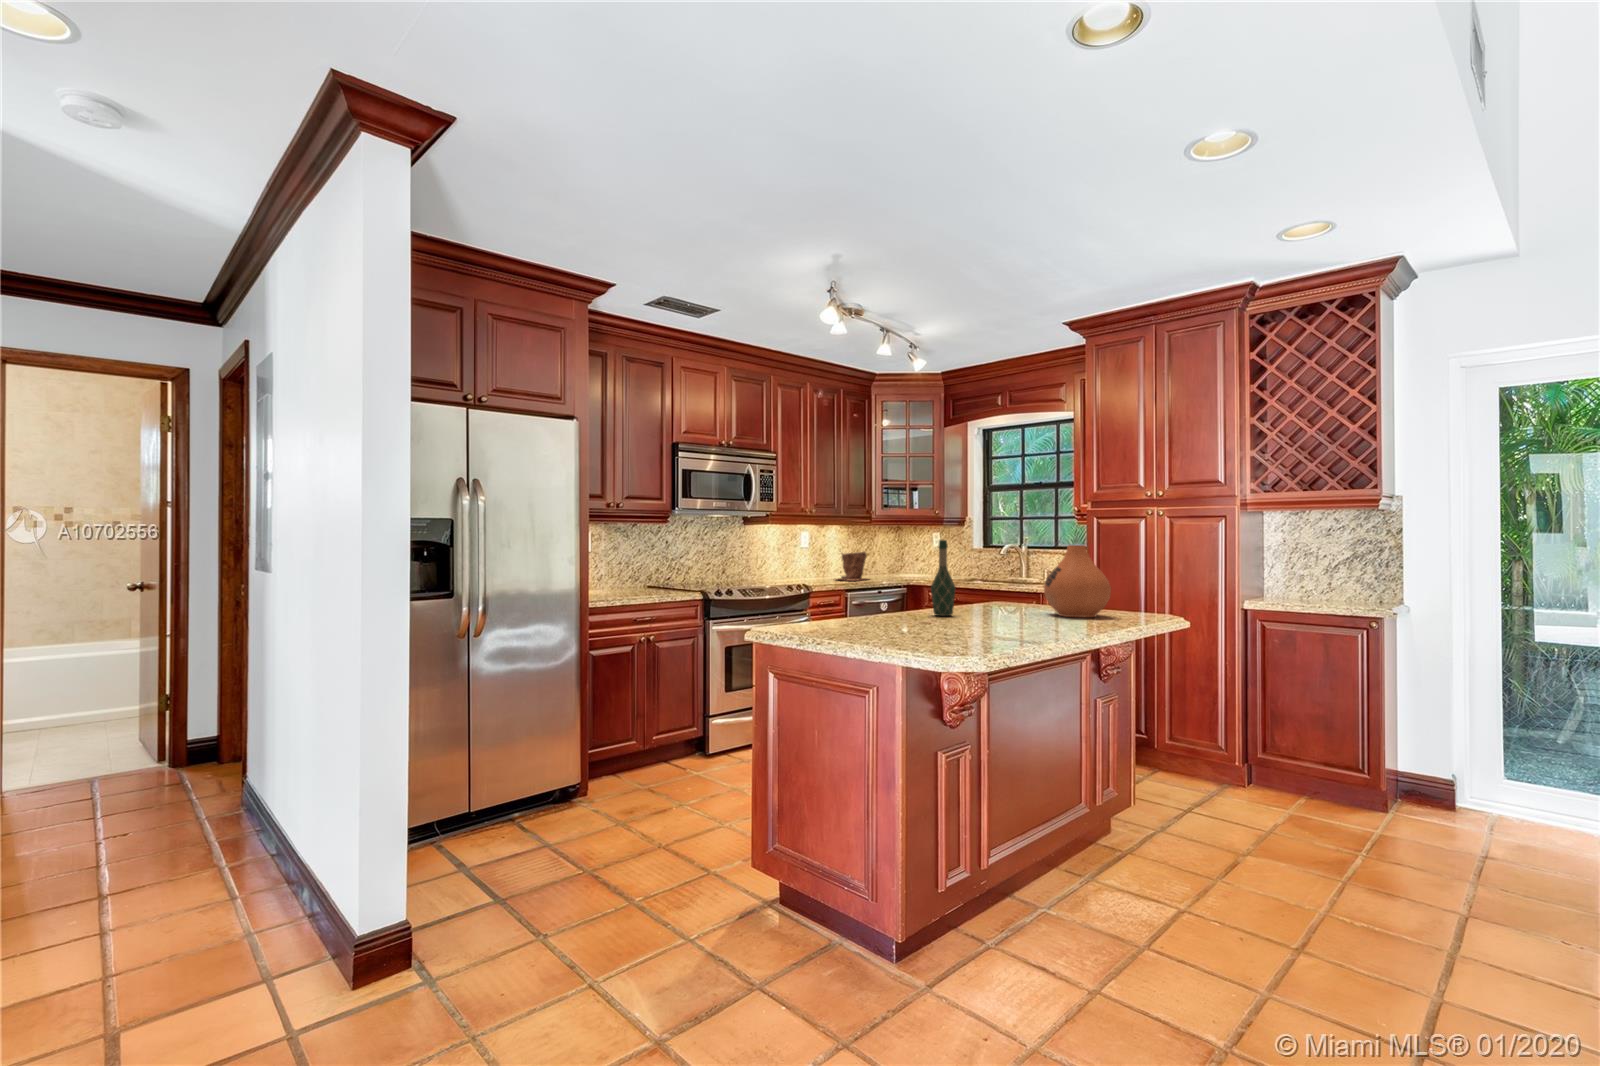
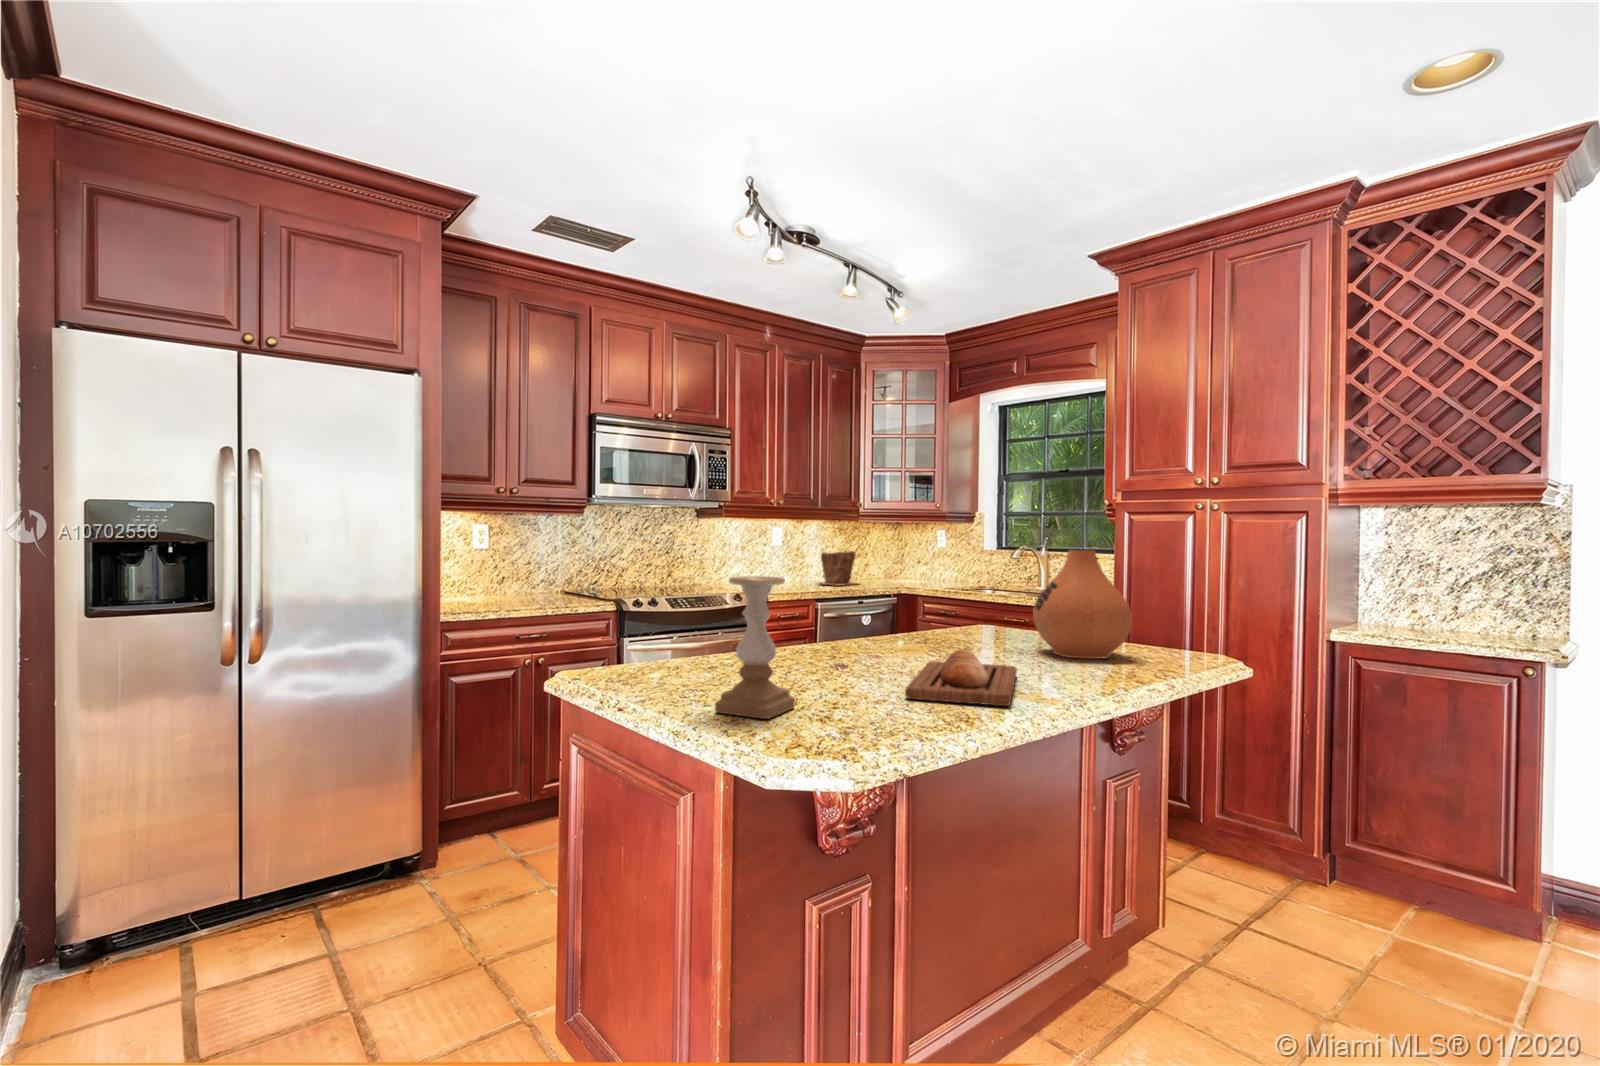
wine bottle: present [931,540,955,616] -> none [863,539,899,652]
candle holder: none [881,562,924,644] -> present [715,576,795,719]
bread loaf: none [984,609,1049,637] -> present [905,650,1017,706]

